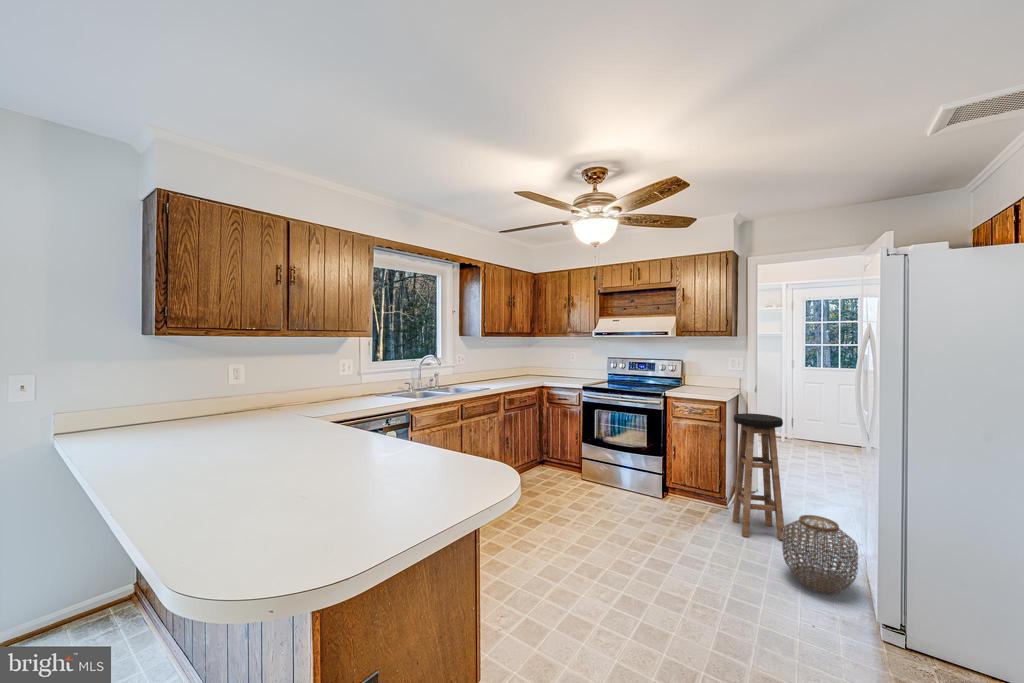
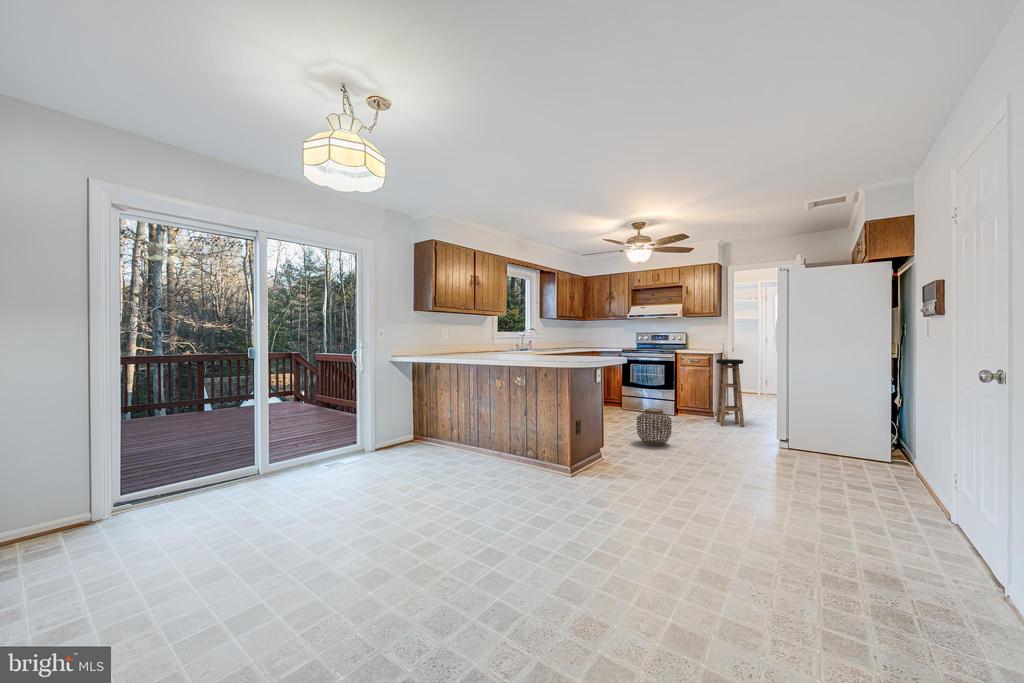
woven basket: present [782,515,858,594] -> present [637,408,672,446]

